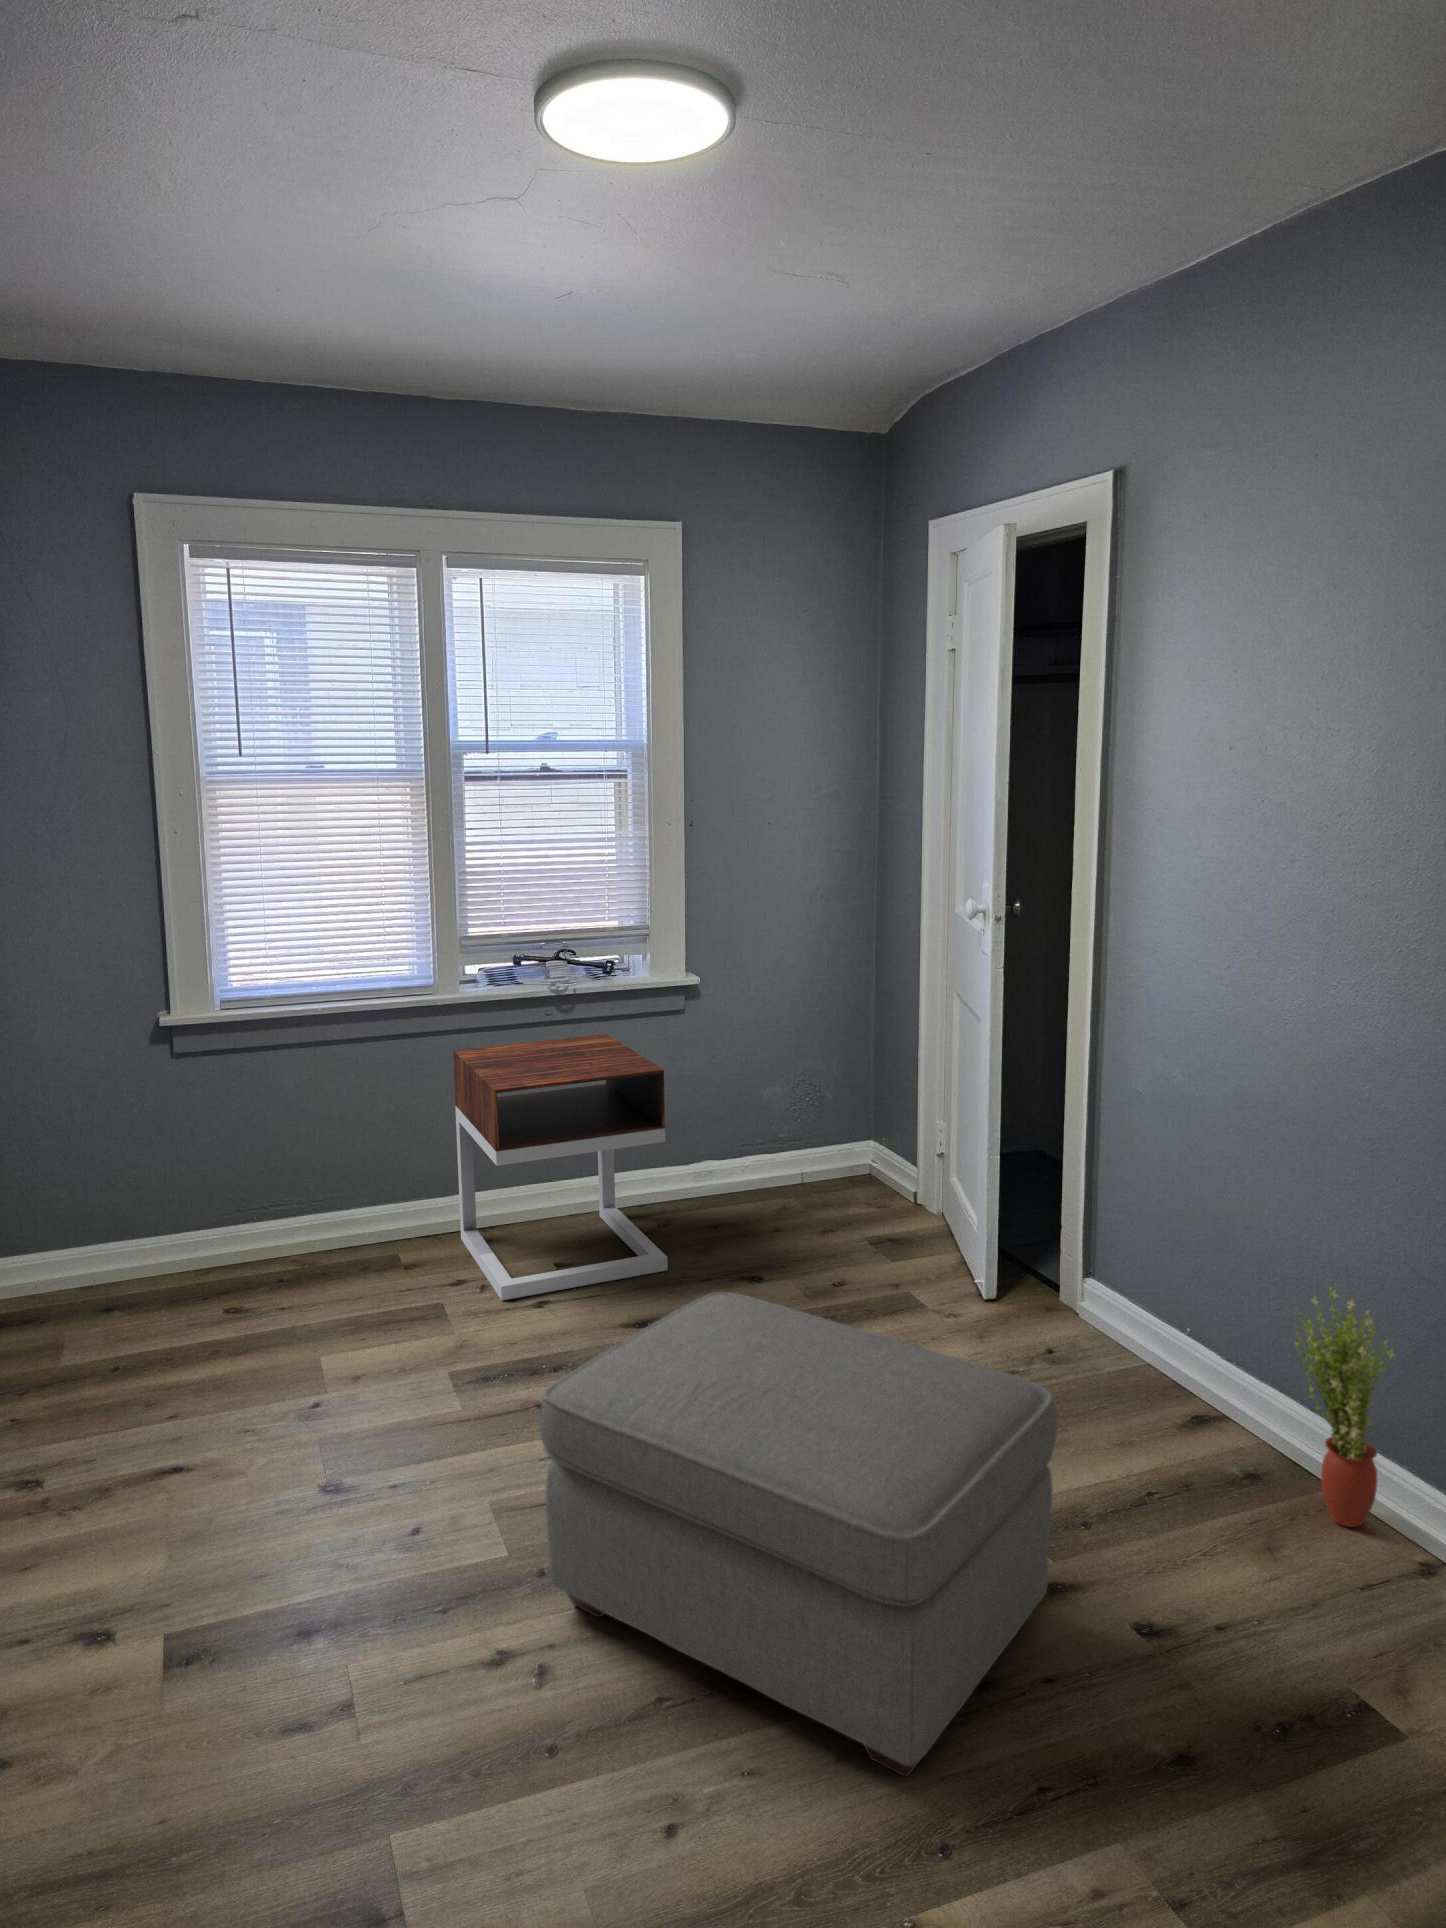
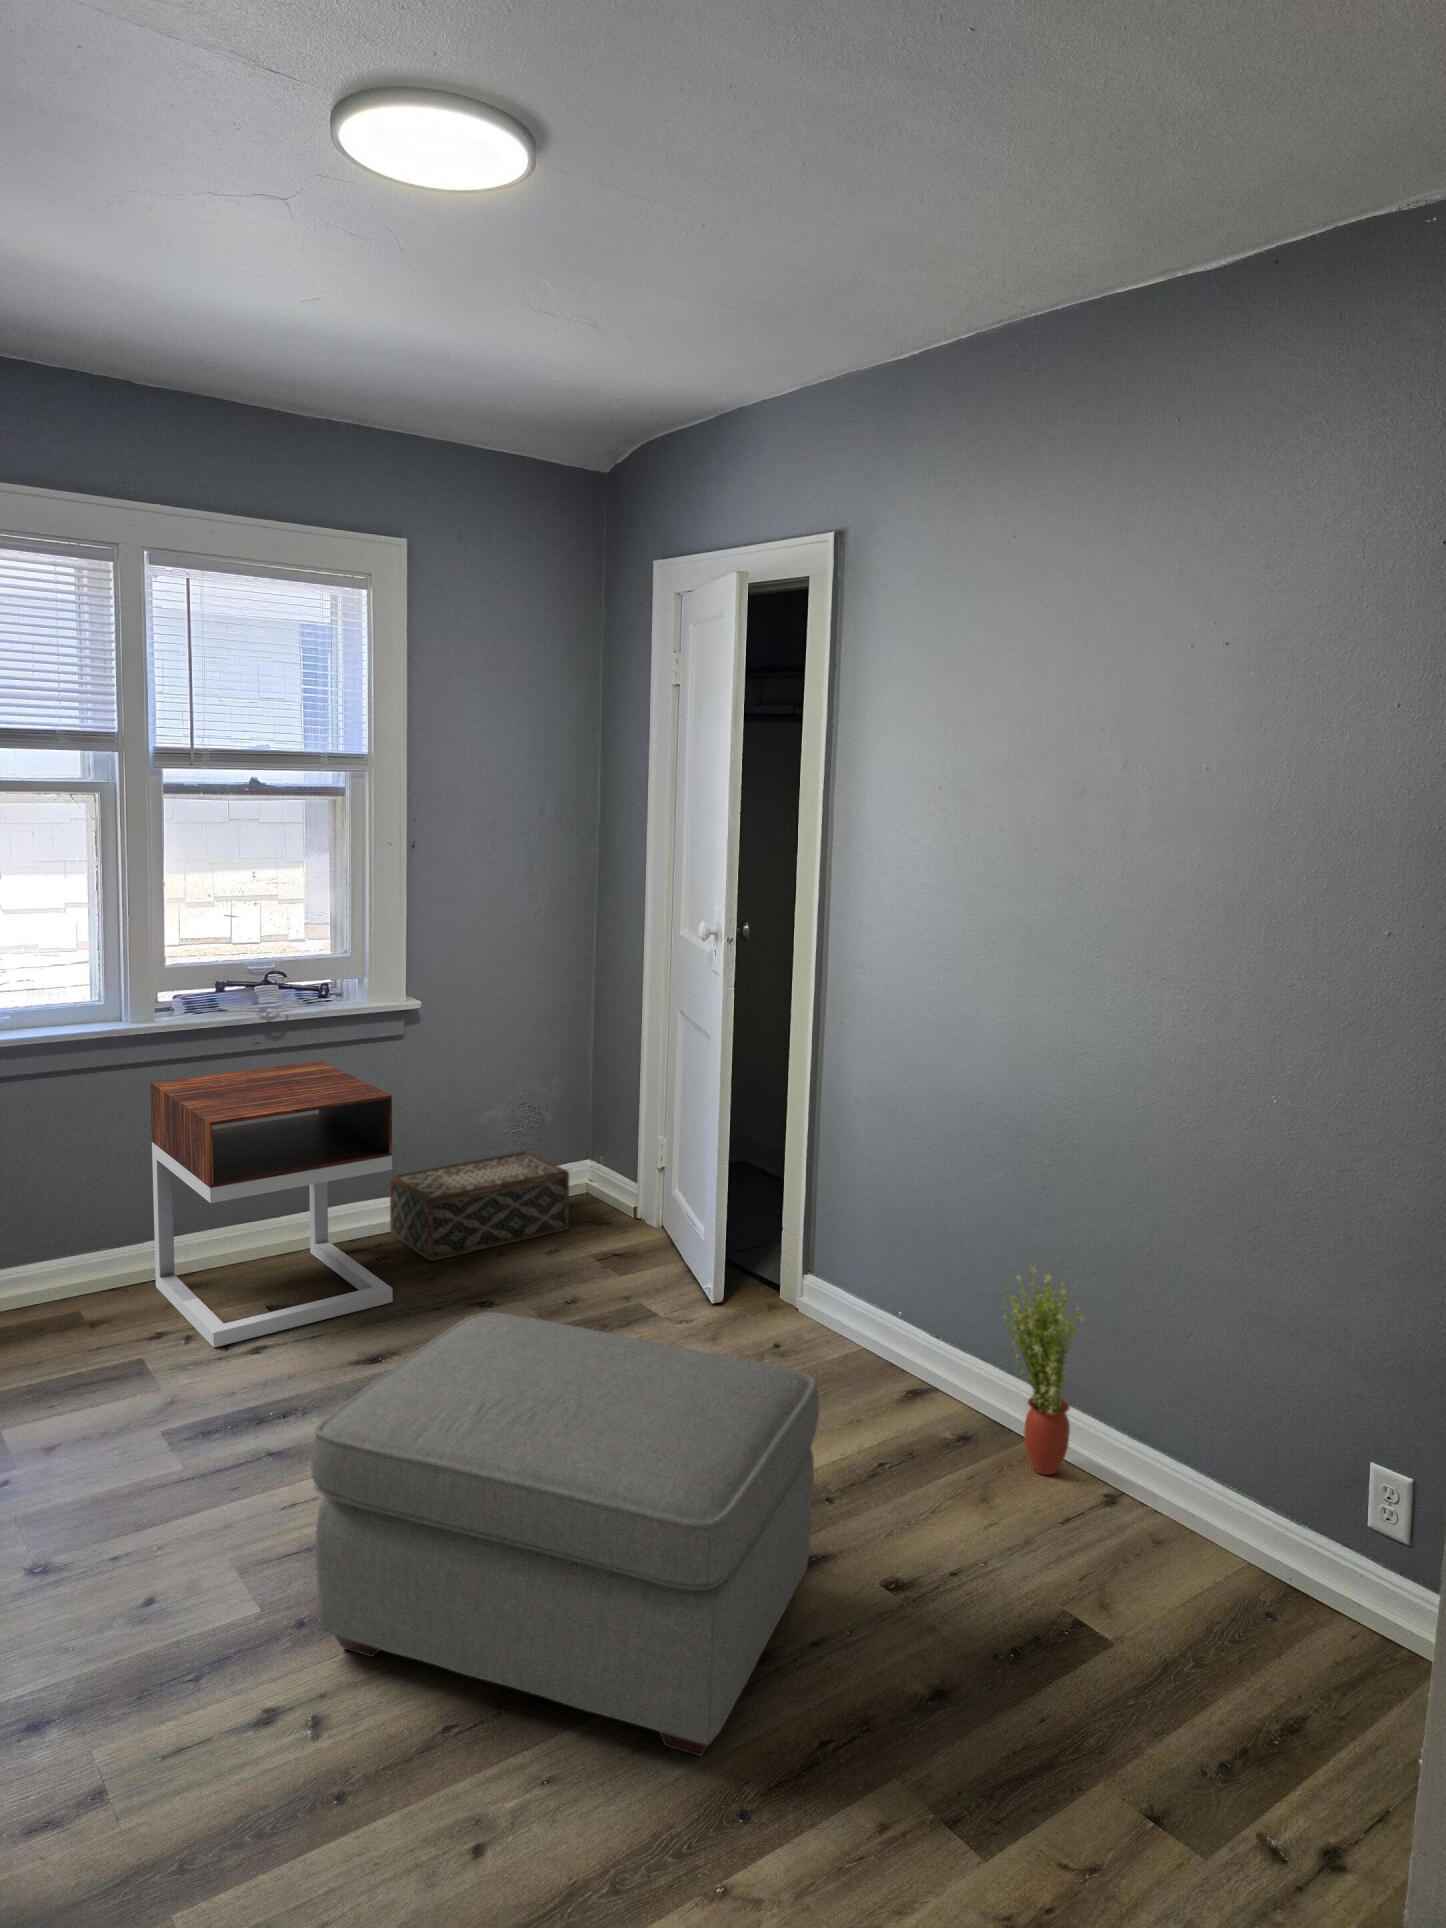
woven basket: none [674,1128,848,1232] -> present [390,1151,569,1261]

